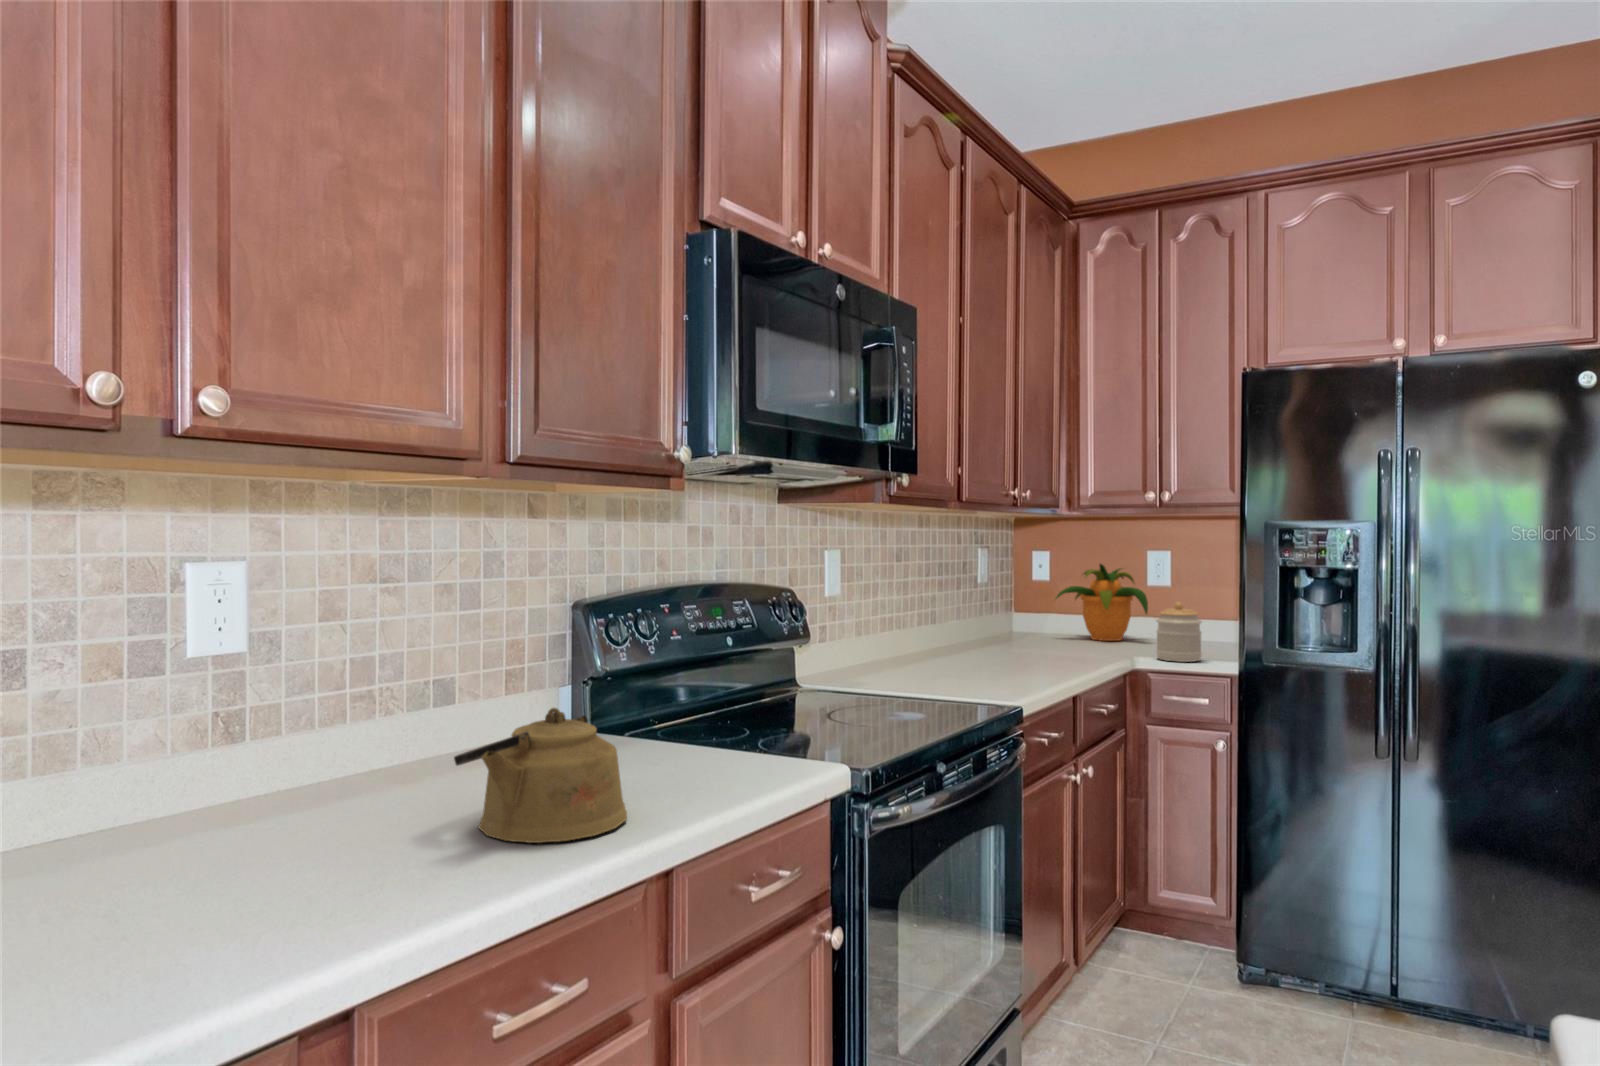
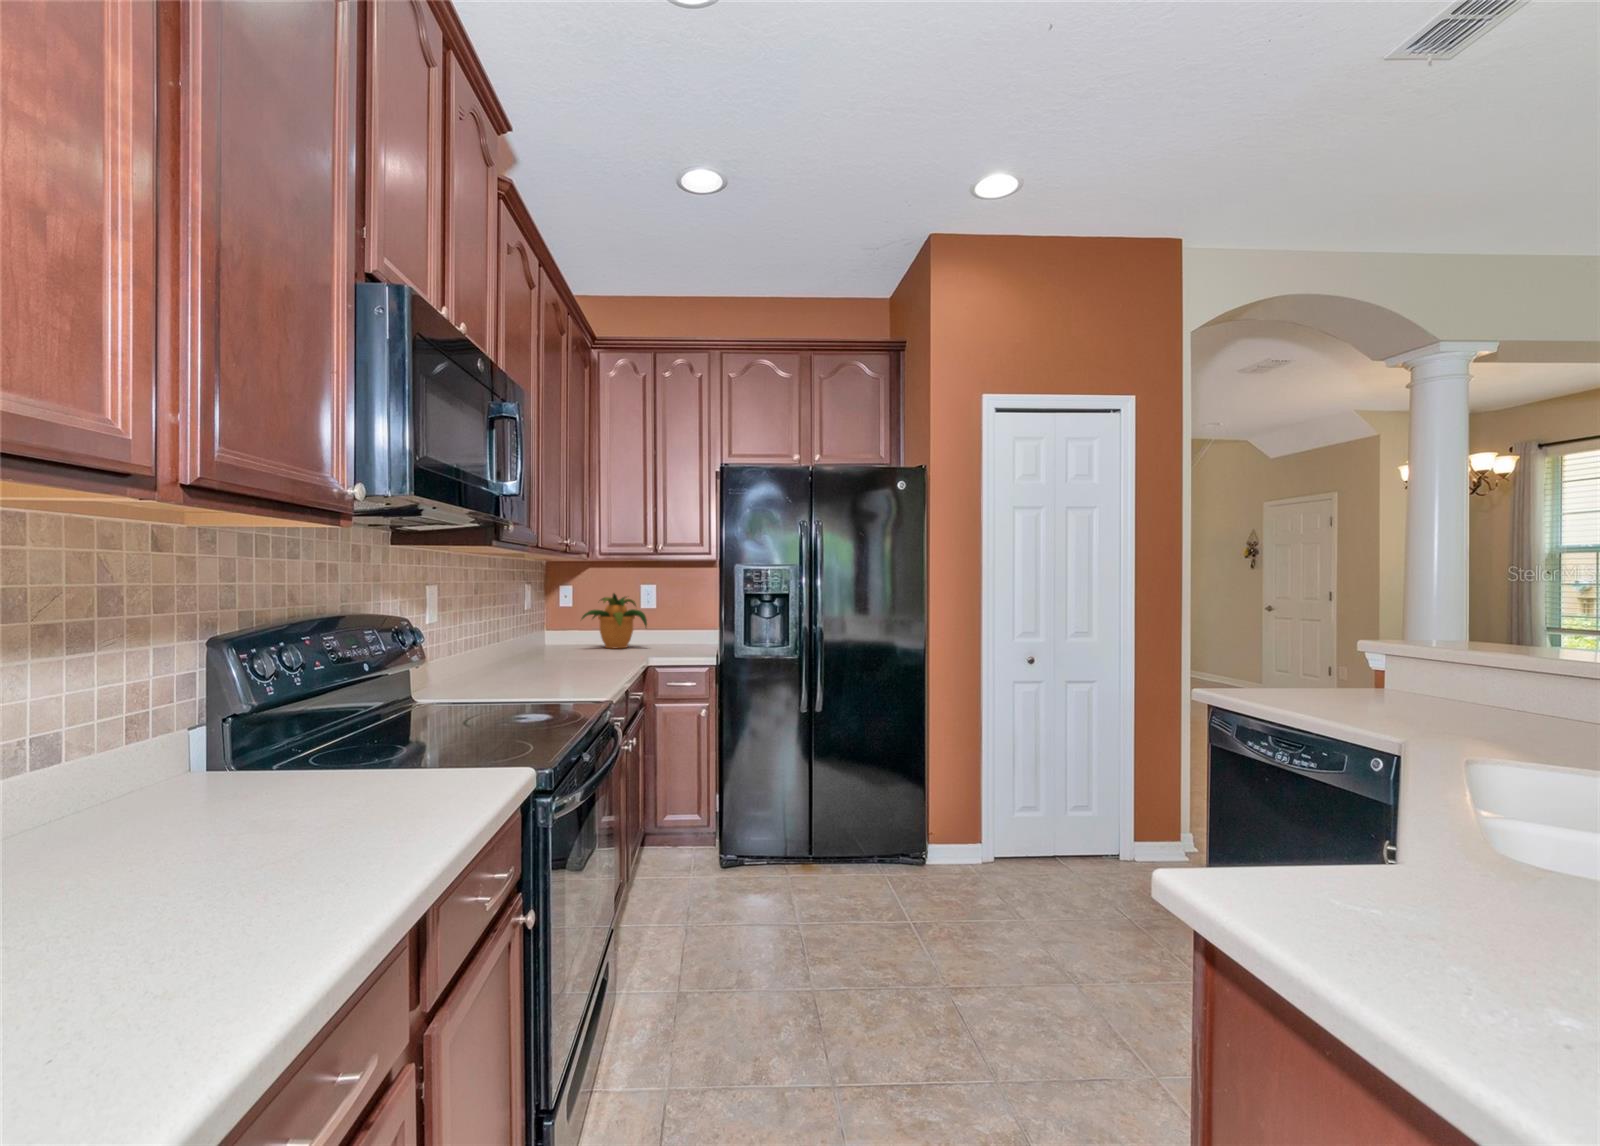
jar: present [1157,602,1202,662] -> none [664,619,693,659]
kettle: present [454,708,627,843] -> none [182,745,390,891]

